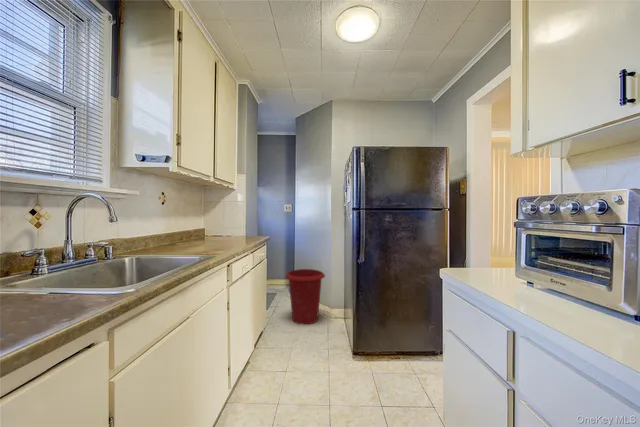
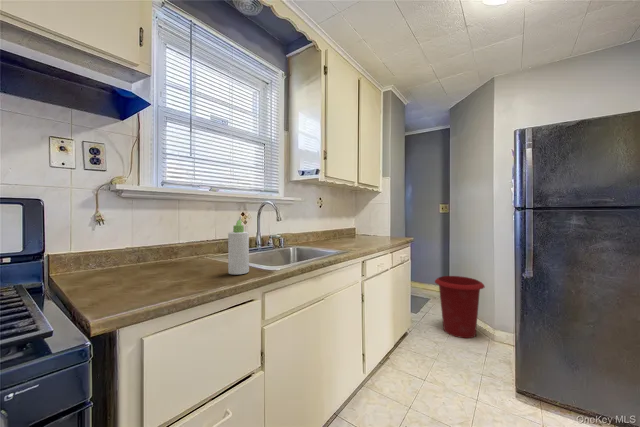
bottle: none [31,217,76,311] -> present [228,217,249,275]

